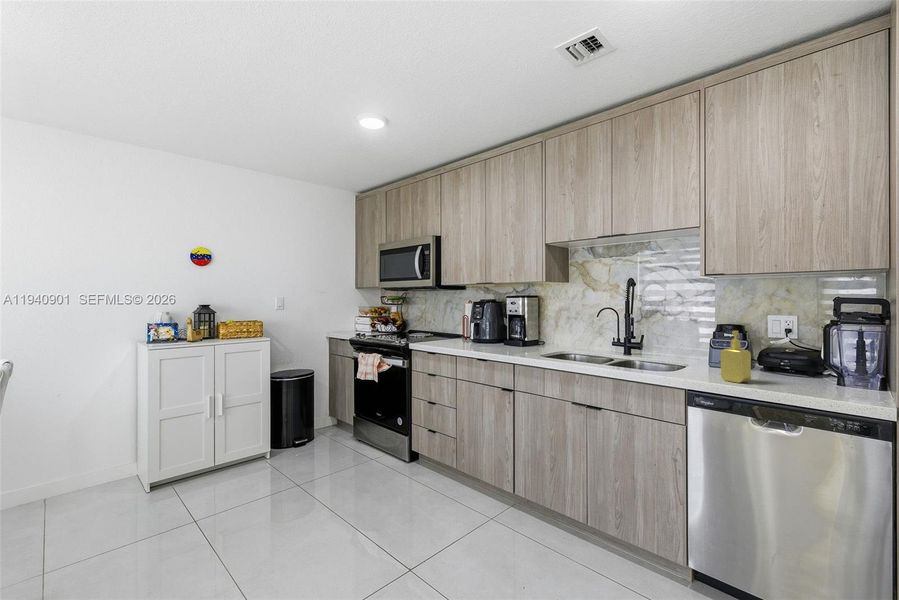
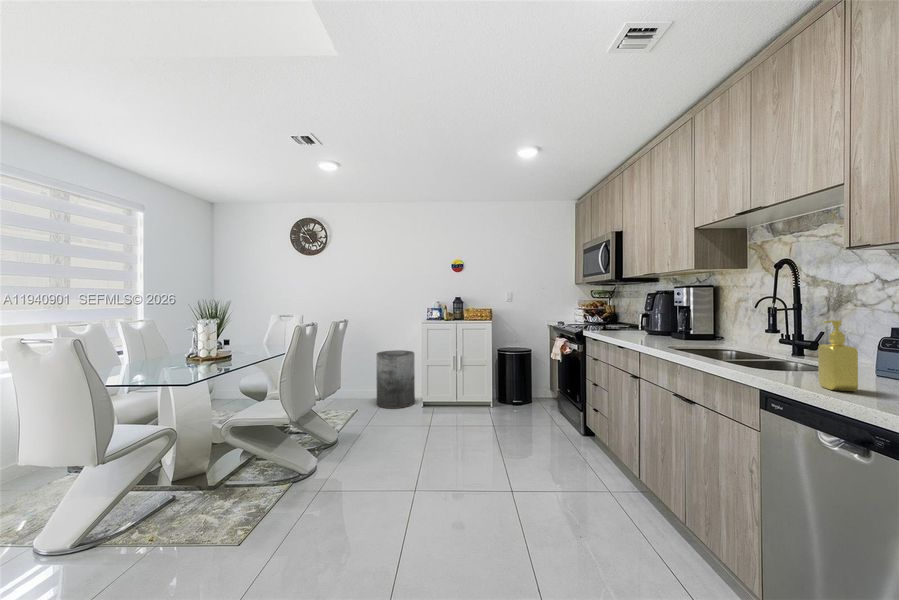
trash can: none [31,400,126,521] -> present [376,350,415,409]

